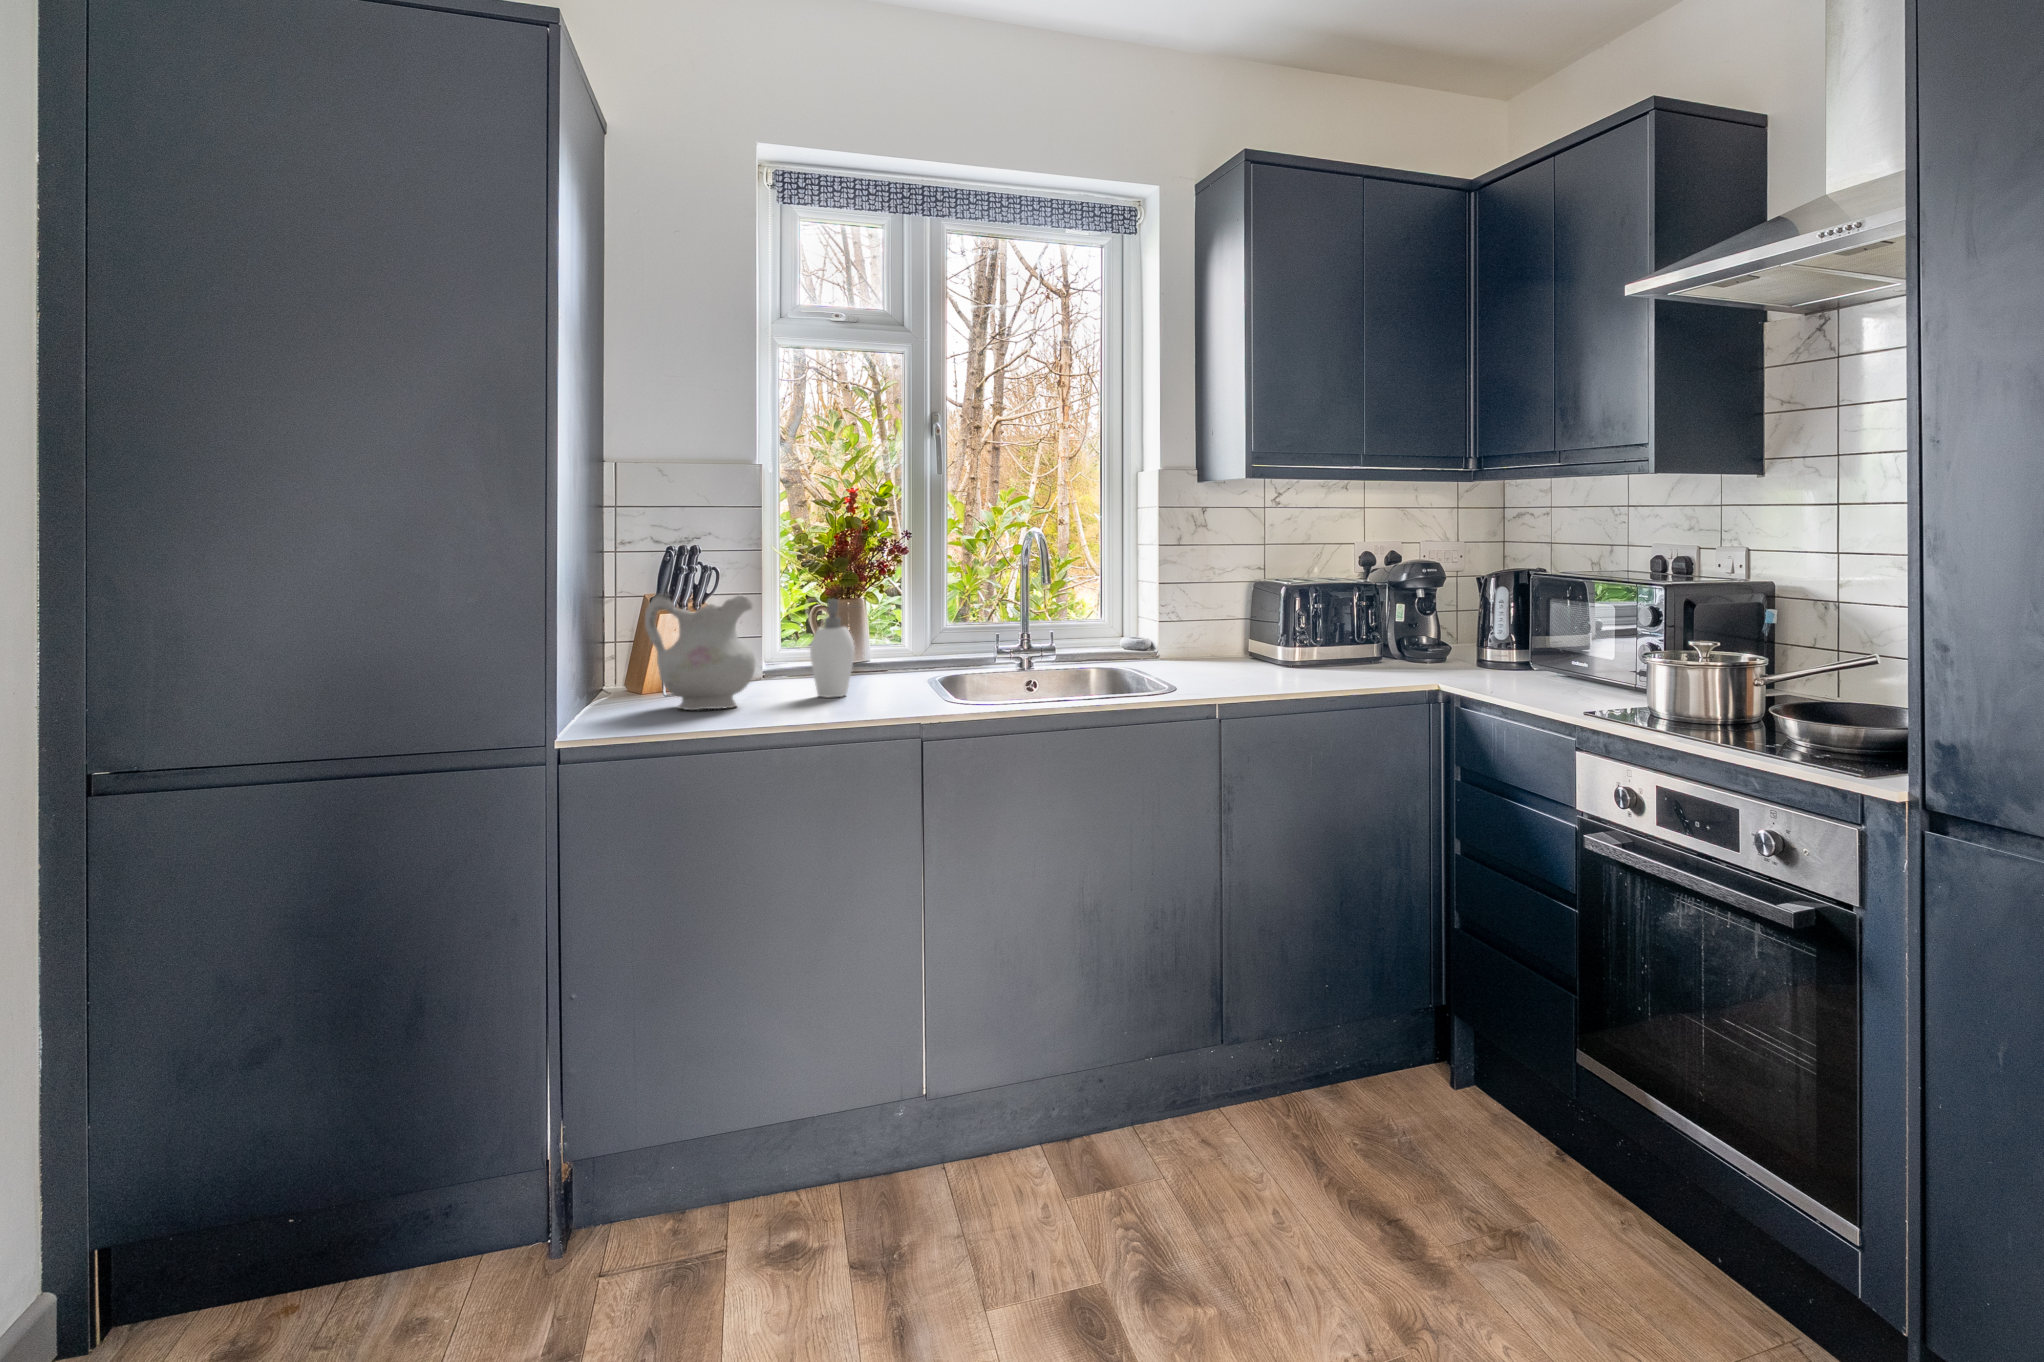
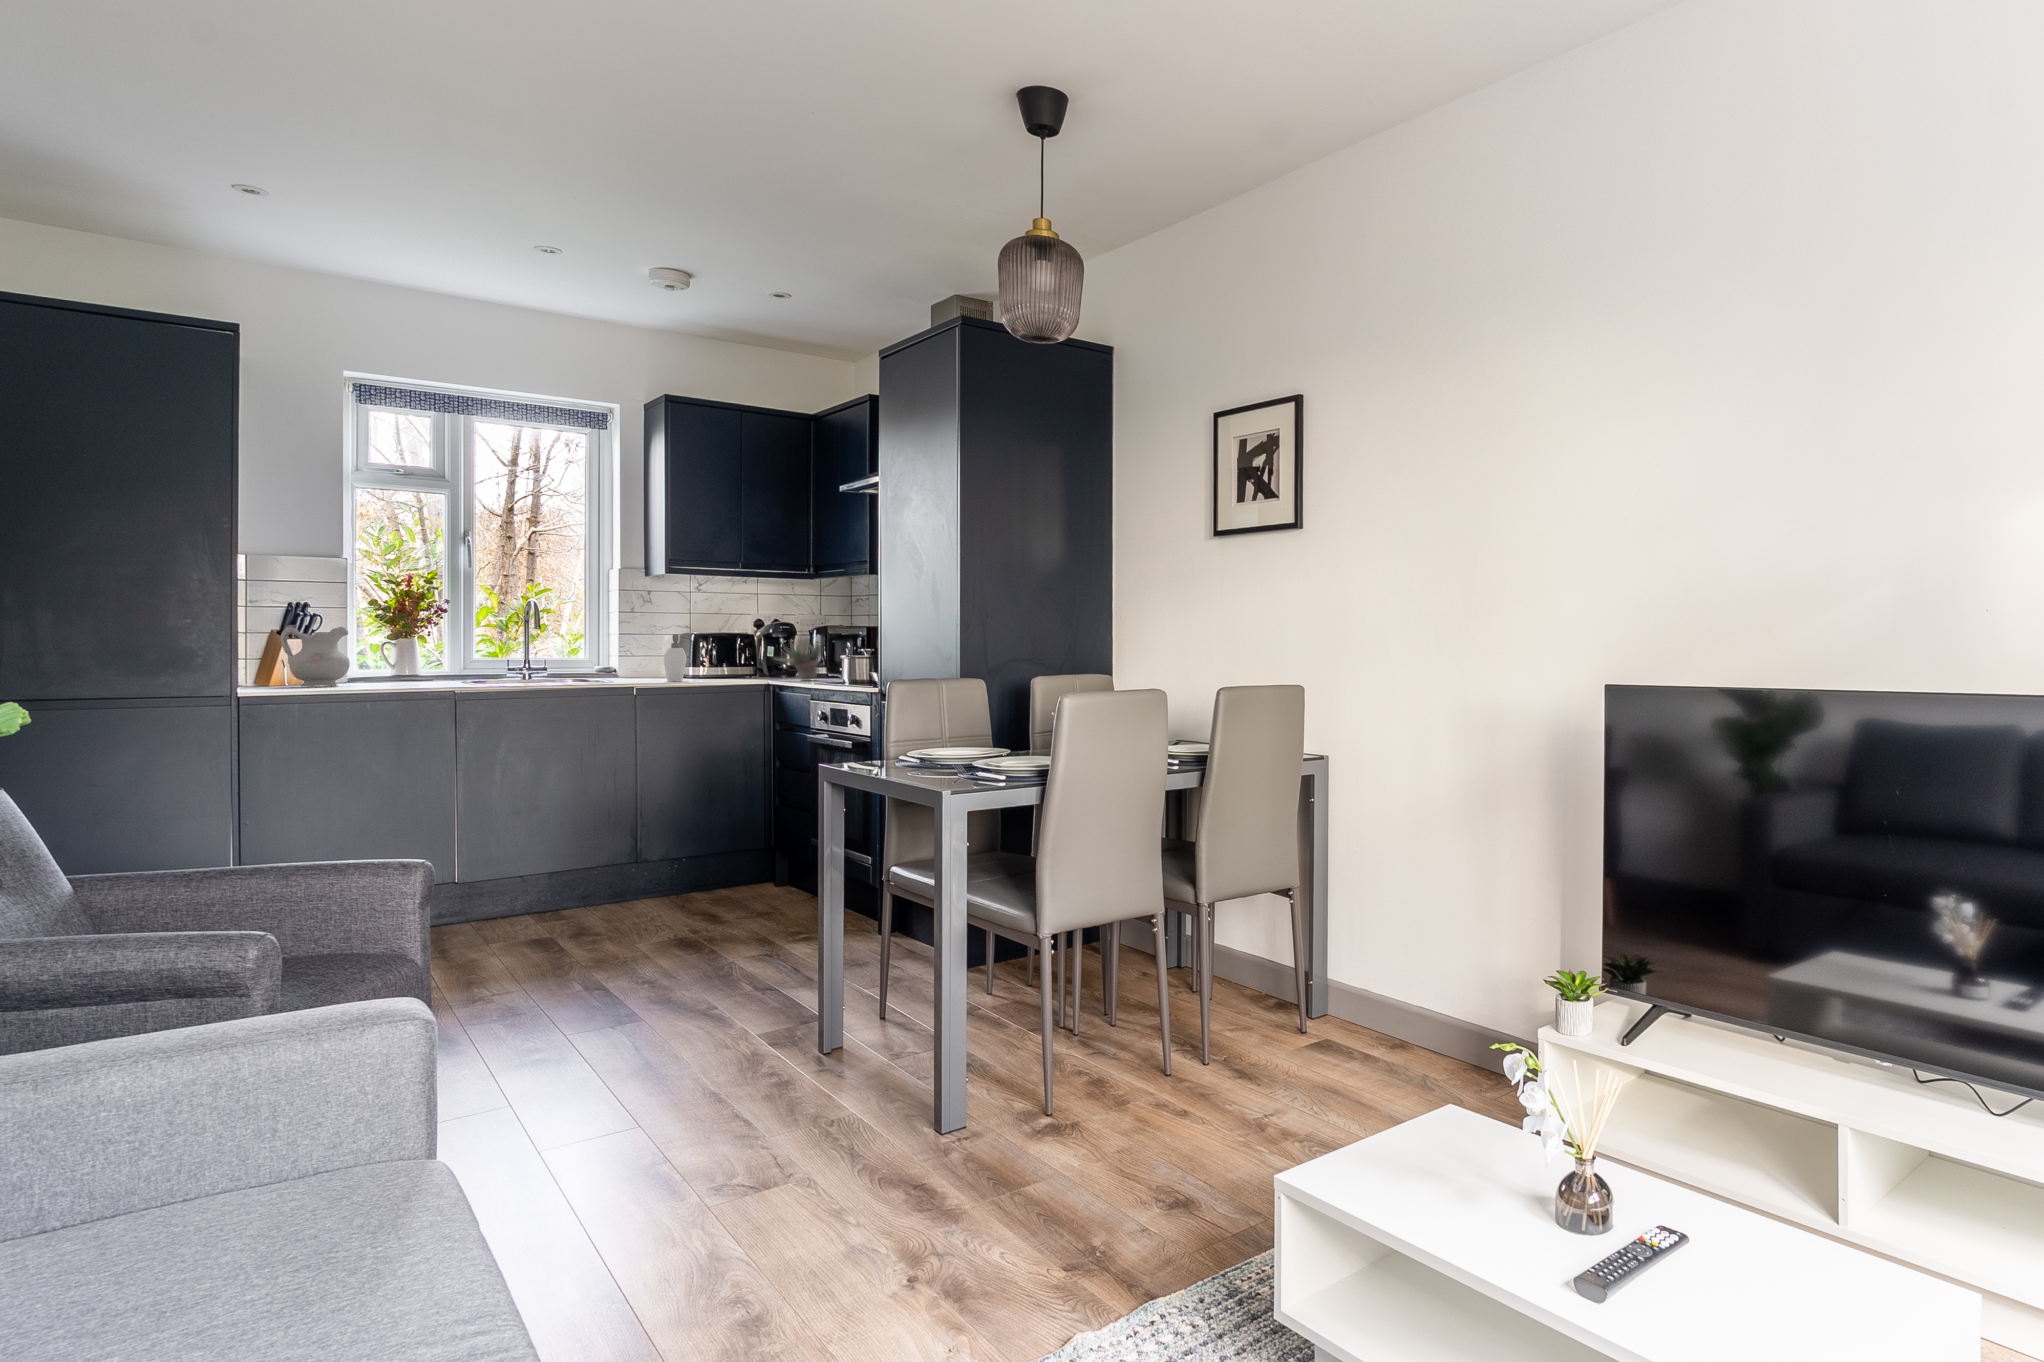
succulent plant: none [1445,582,1531,679] -> present [774,638,822,680]
soap dispenser: present [810,599,855,698] -> present [664,634,691,681]

